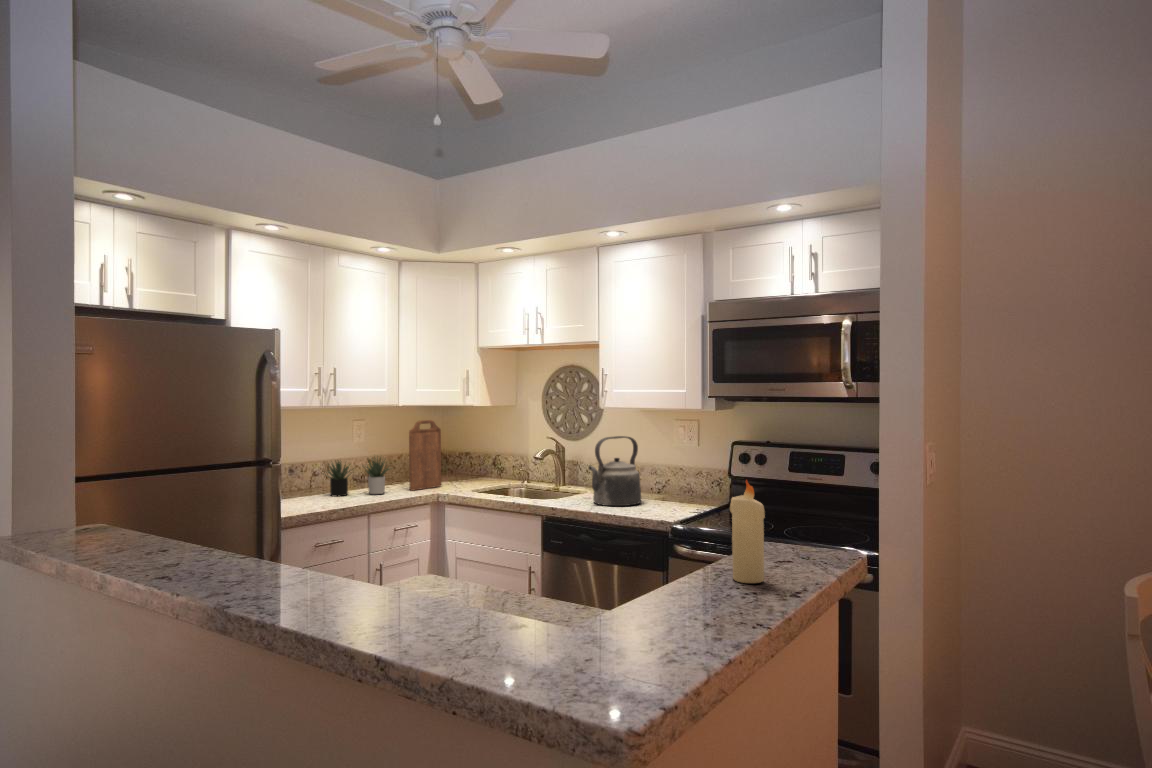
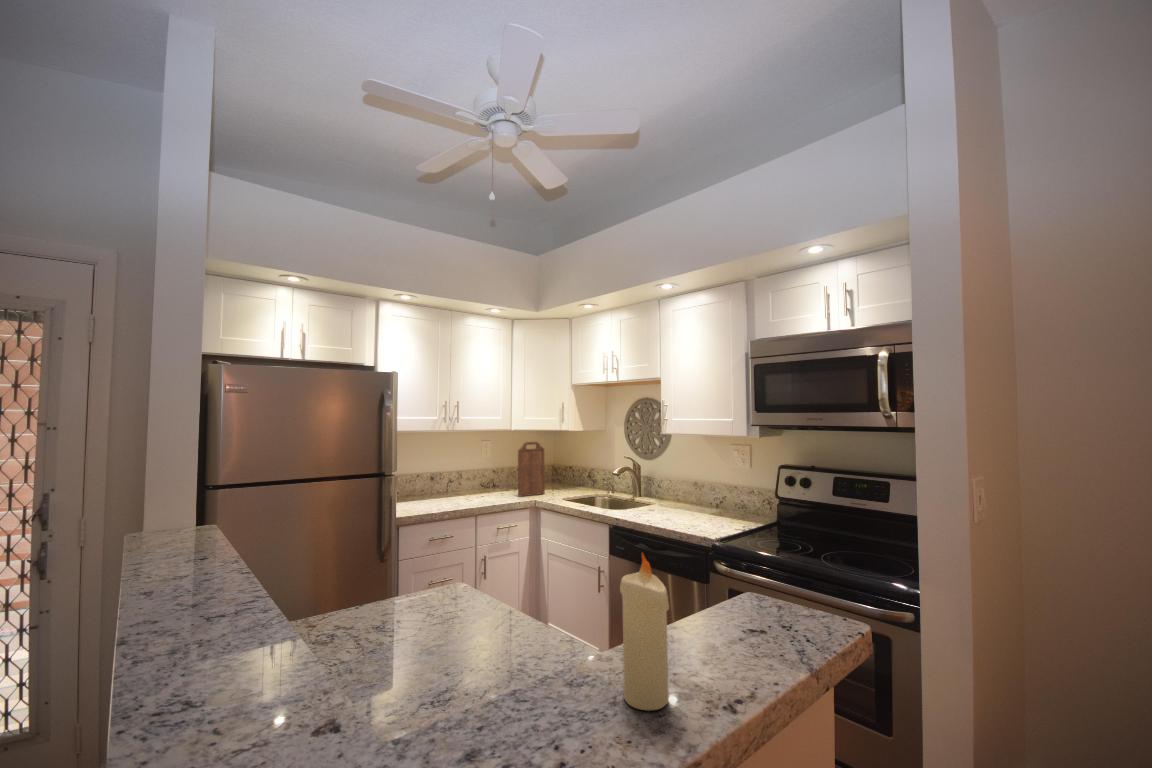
kettle: present [589,436,641,506] -> none [650,458,698,519]
succulent plant: present [328,458,389,496] -> none [450,467,505,500]

